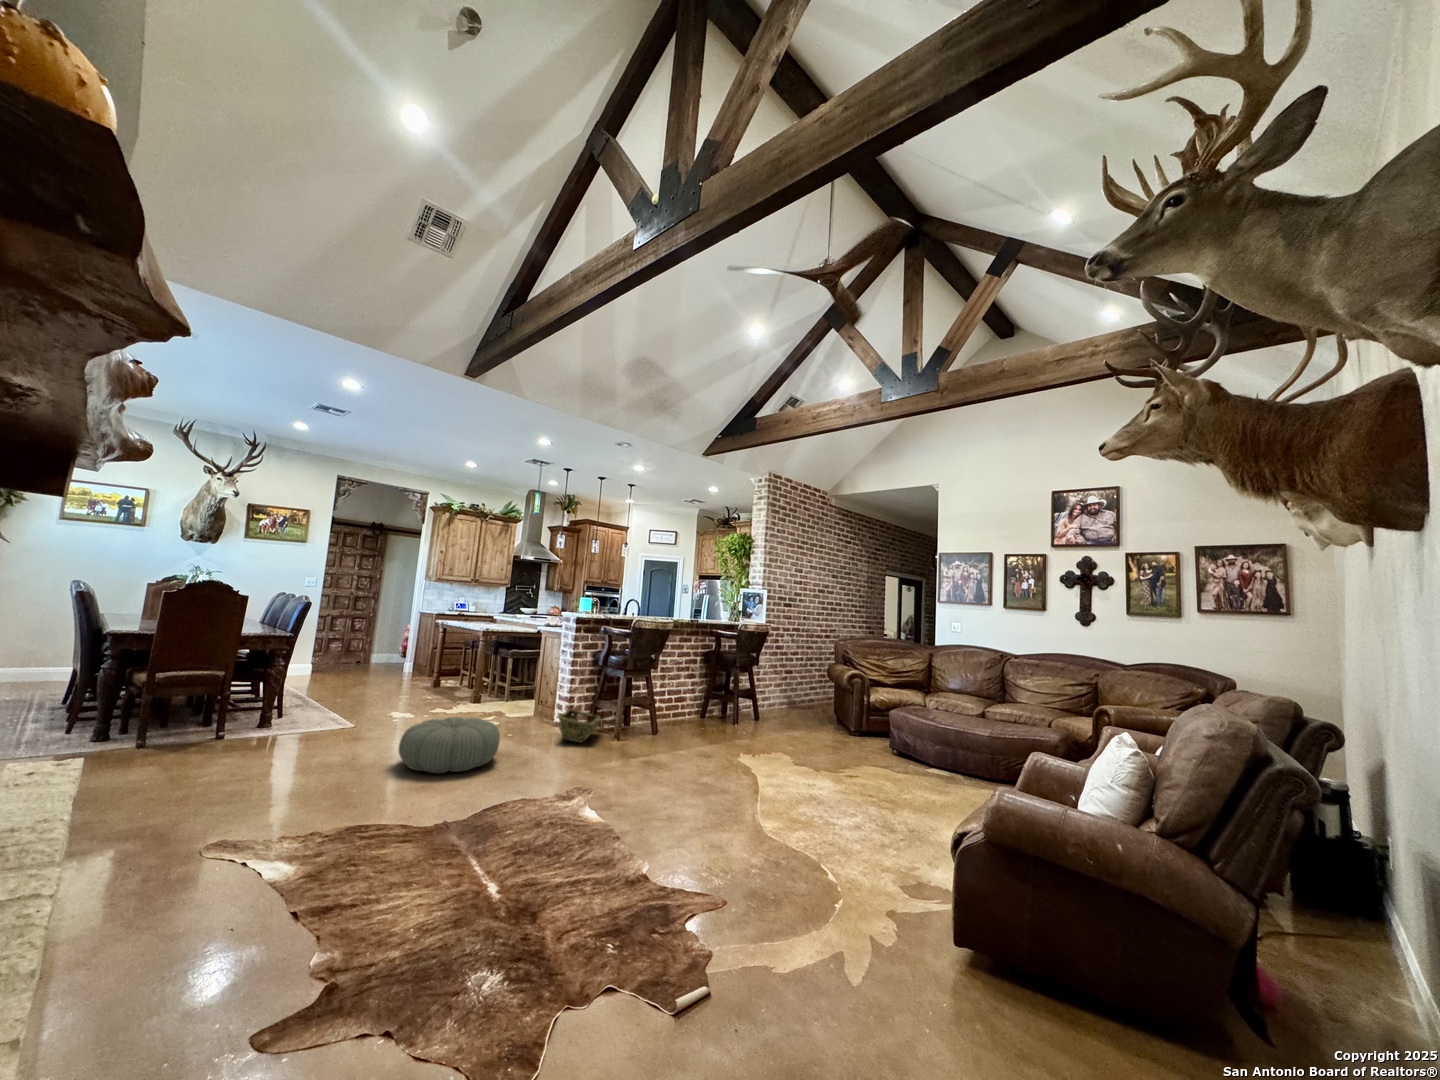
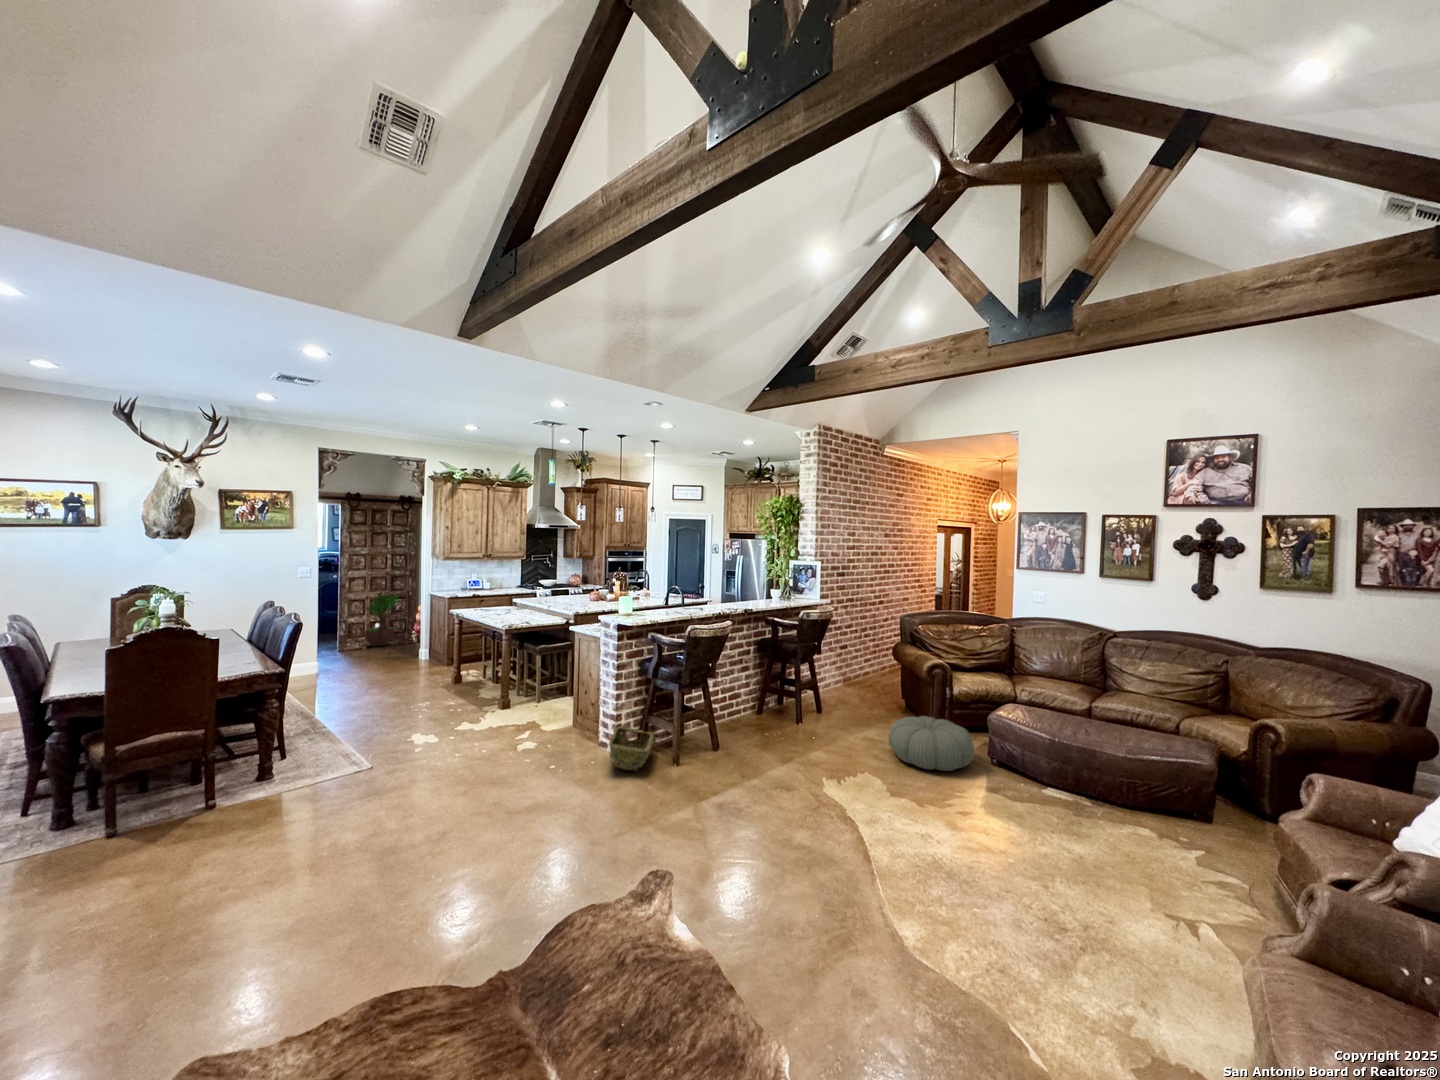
potted tree: none [357,608,394,661] -> present [365,594,398,646]
pouf: present [399,717,500,773] -> present [888,716,974,771]

